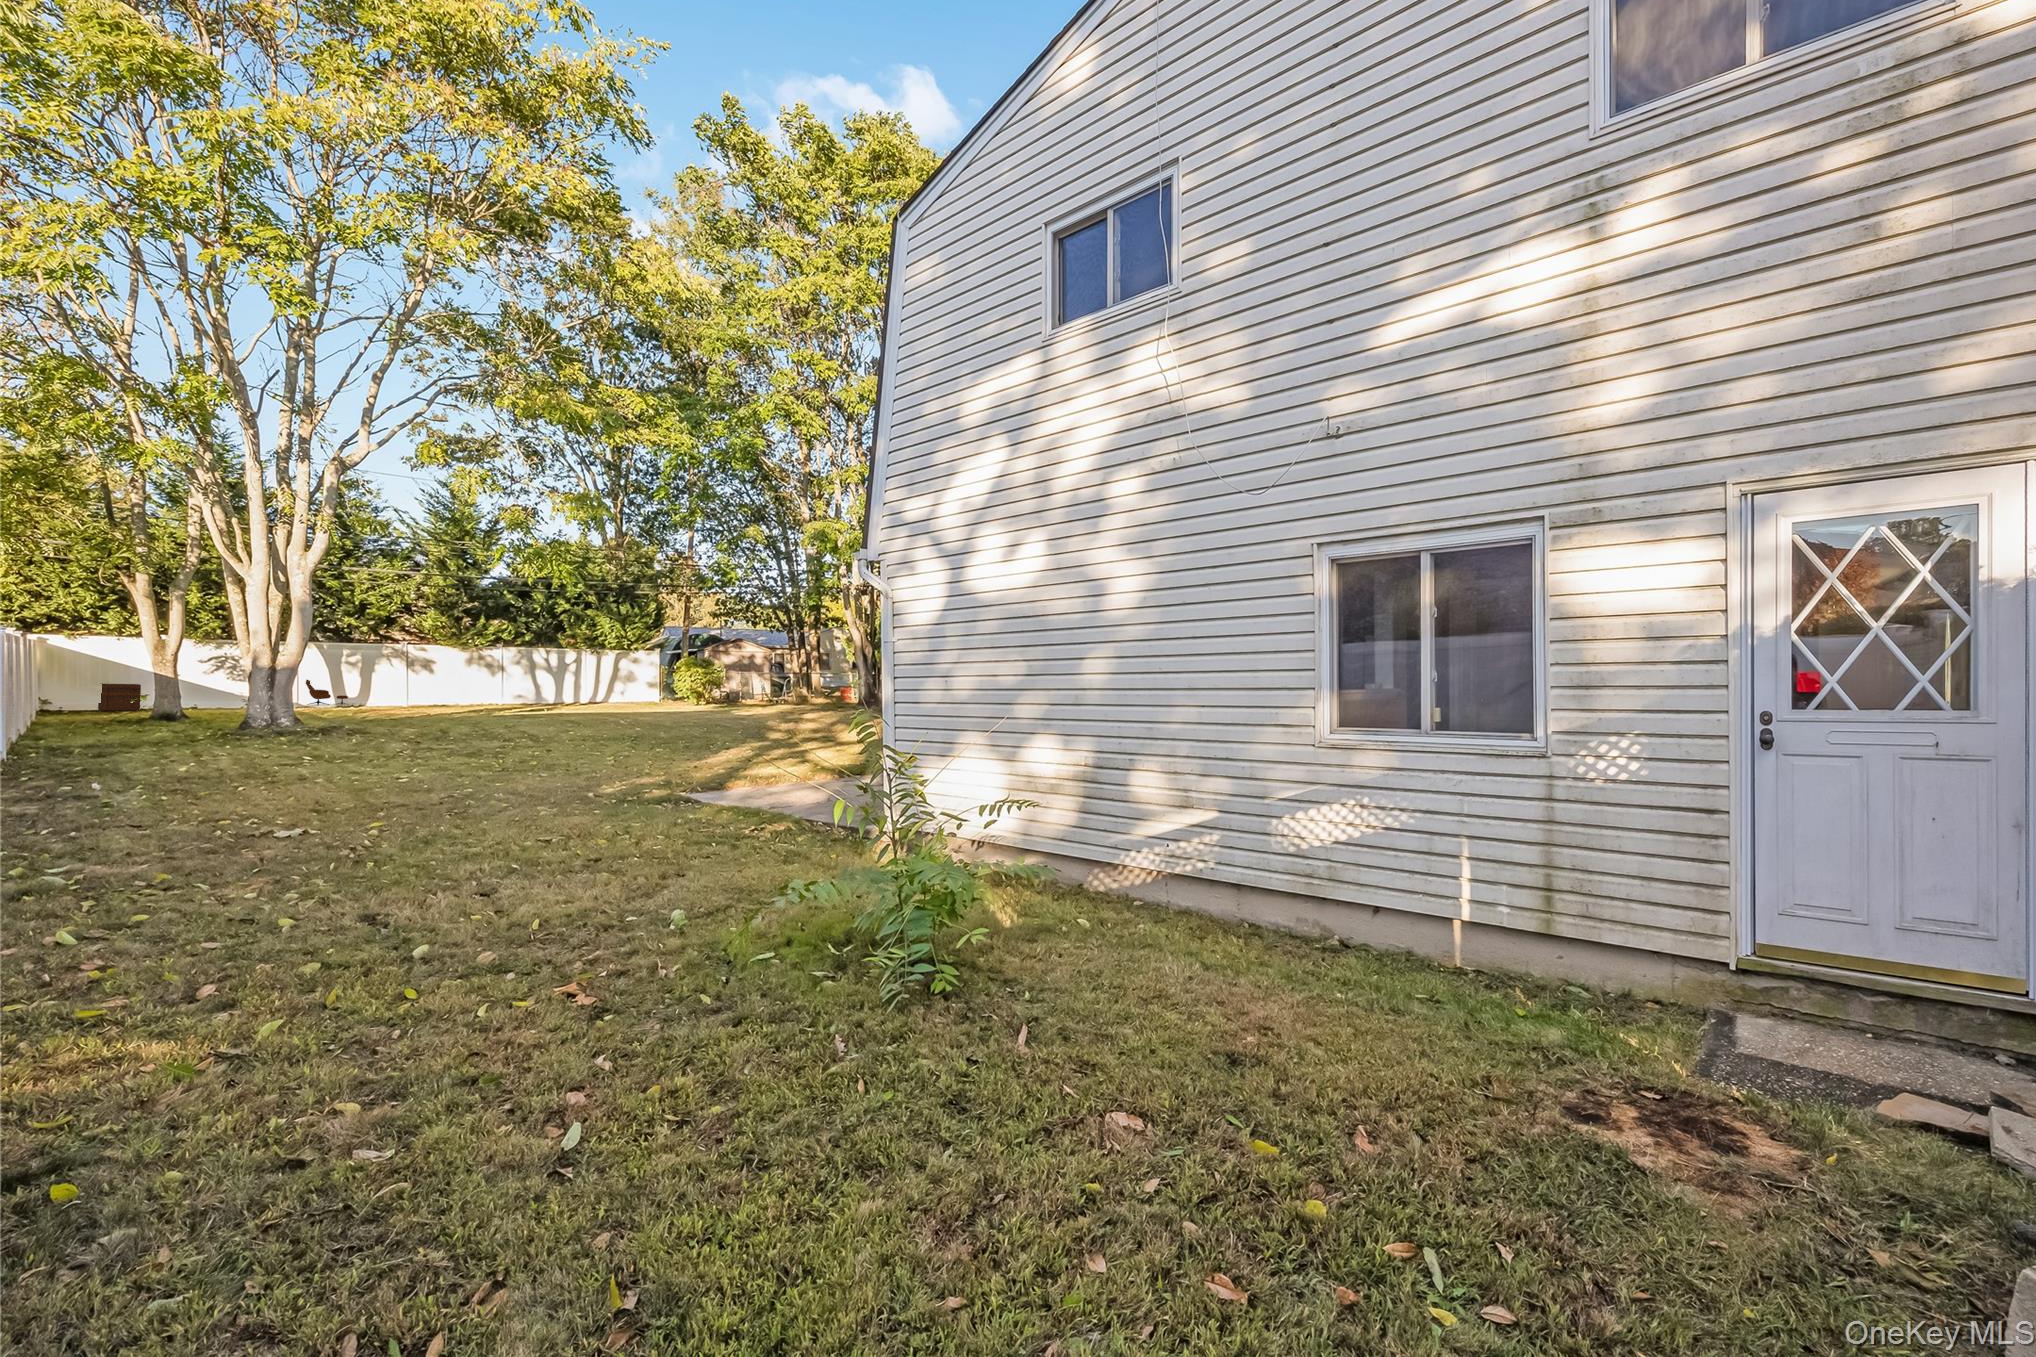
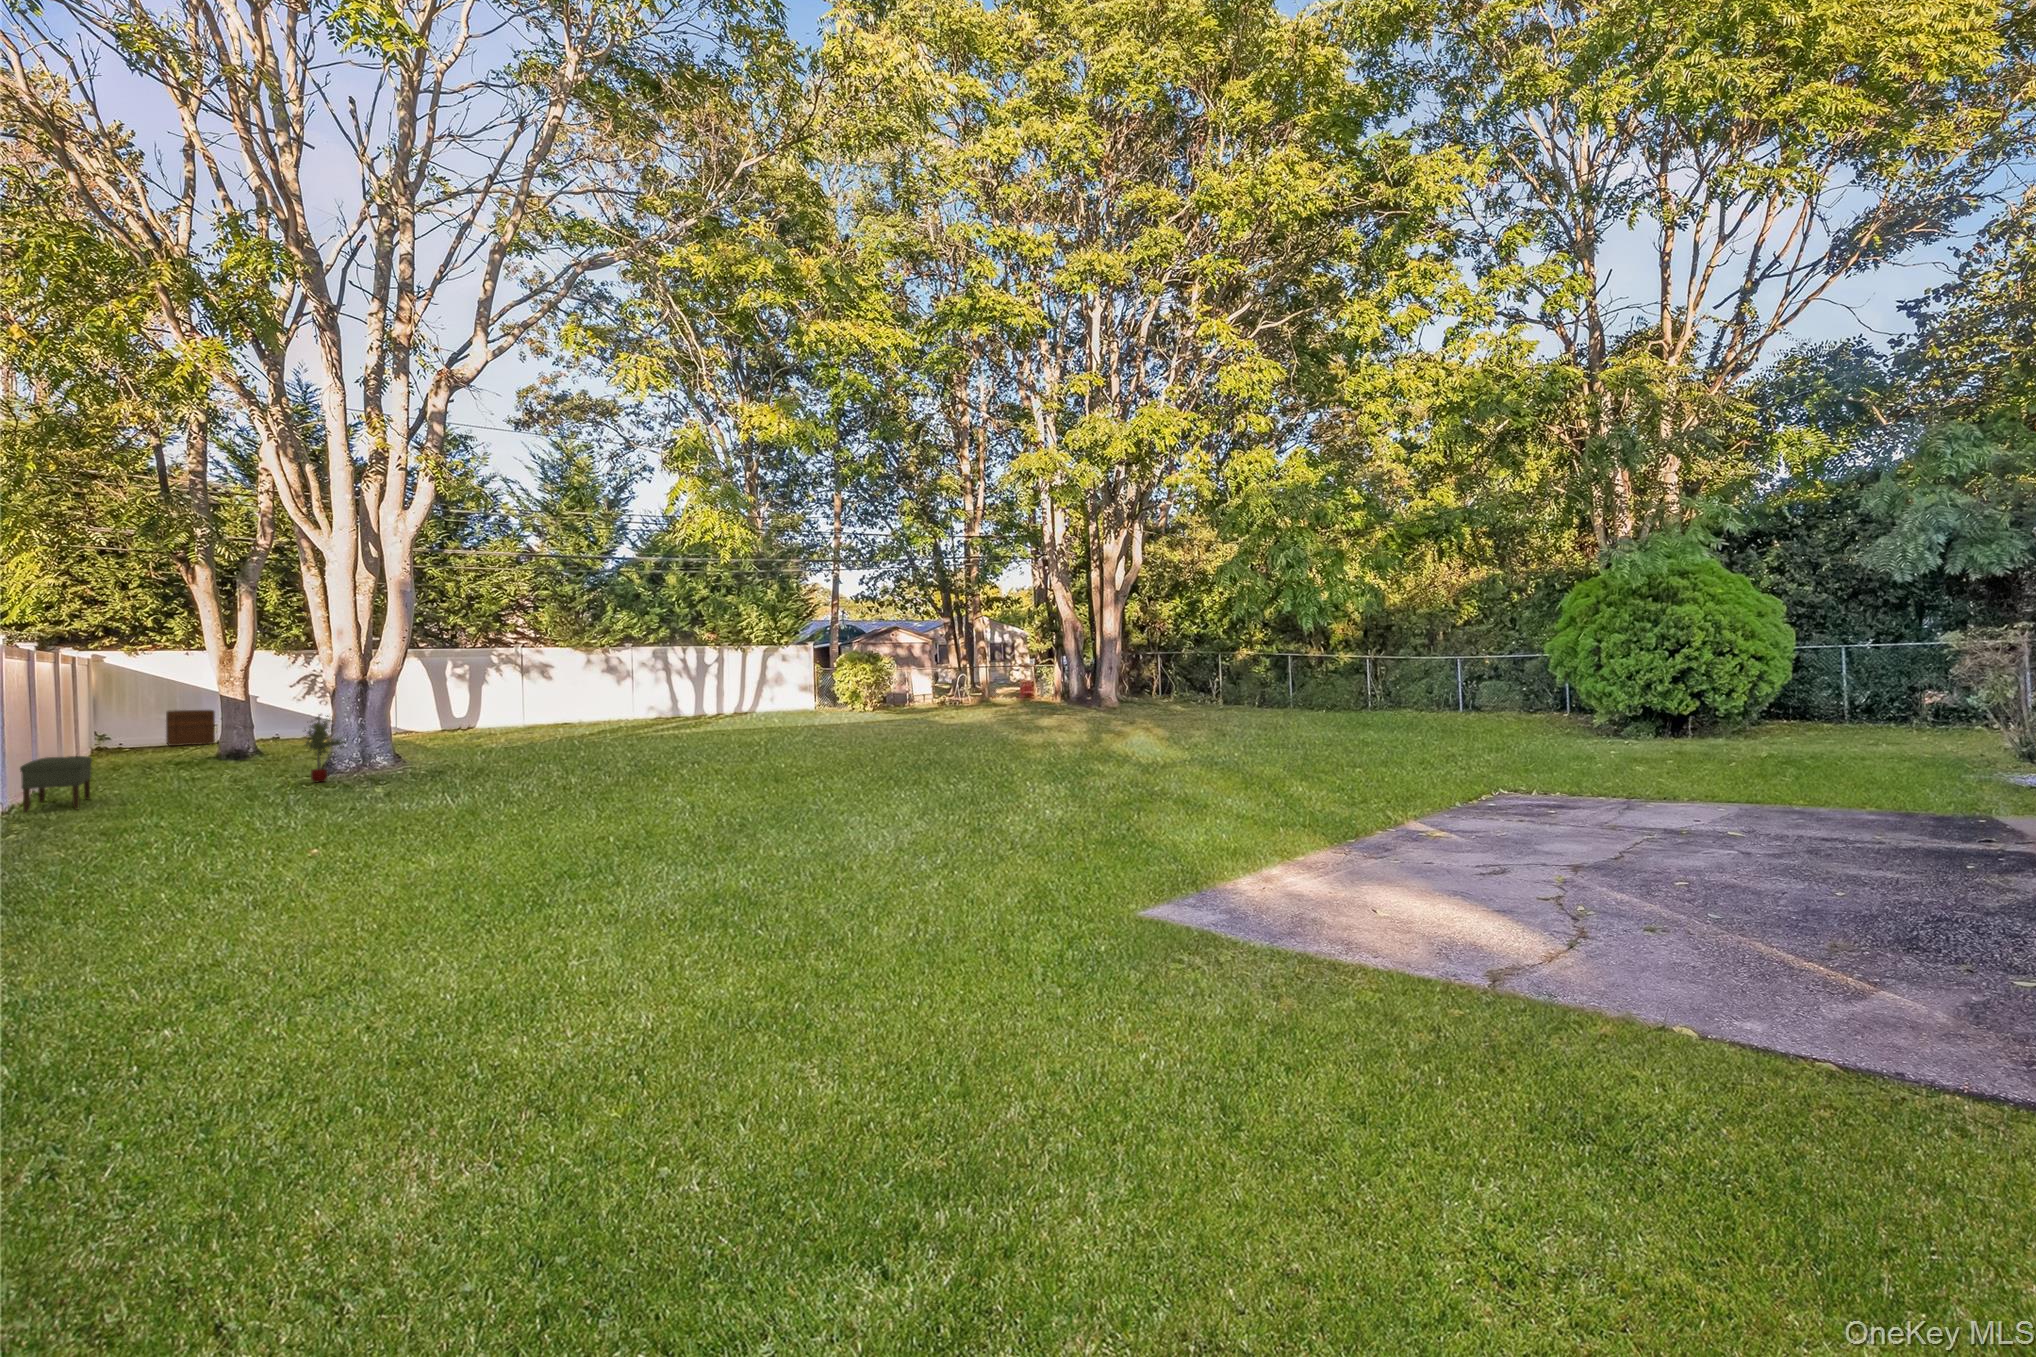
lounge chair: present [306,680,348,705] -> none [408,696,461,729]
potted tree: none [221,687,255,734] -> present [305,714,345,782]
bench: none [21,710,66,745] -> present [20,756,92,813]

